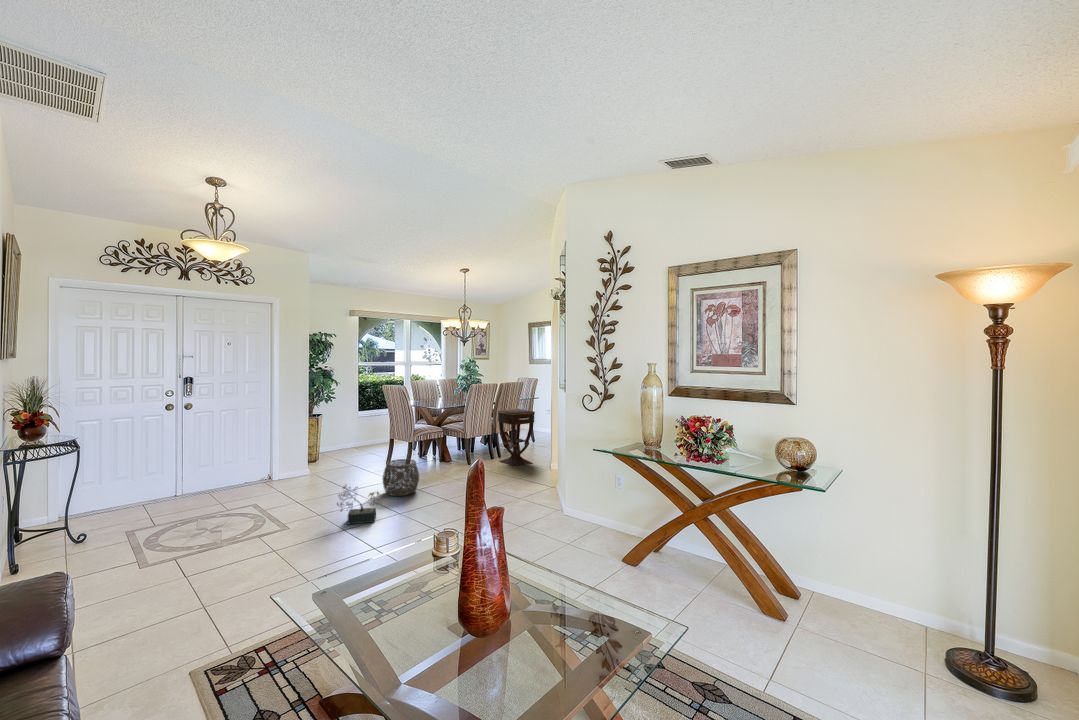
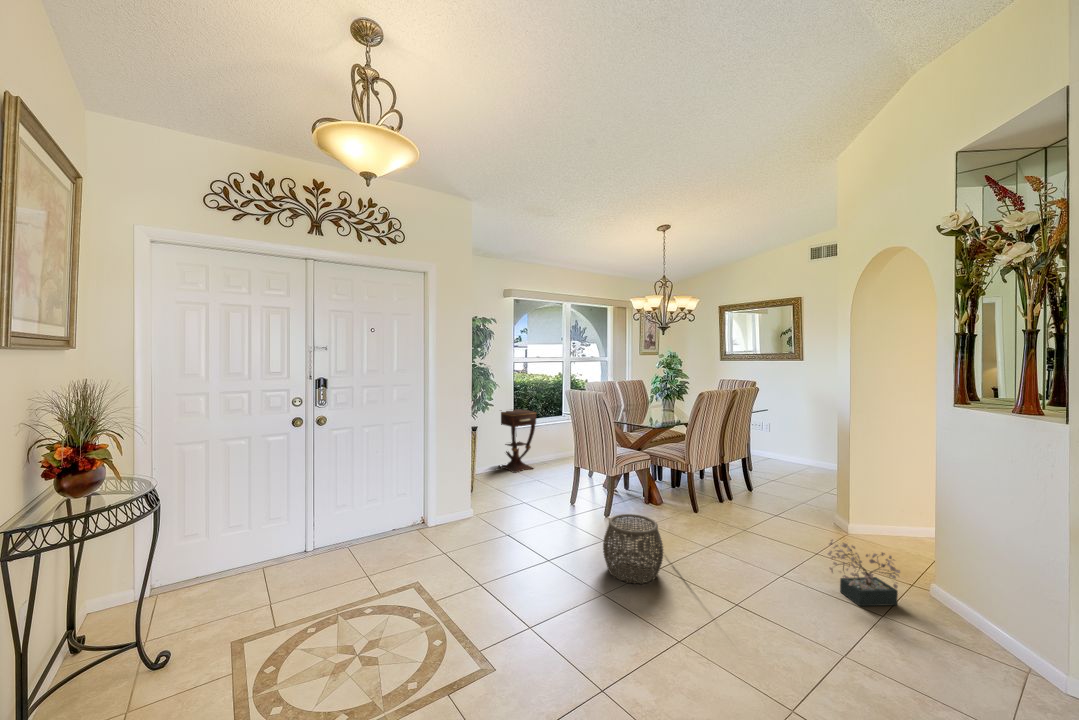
side table: present [498,409,535,466] -> present [499,409,536,473]
decorative plant: present [337,485,383,524] -> present [827,540,900,606]

